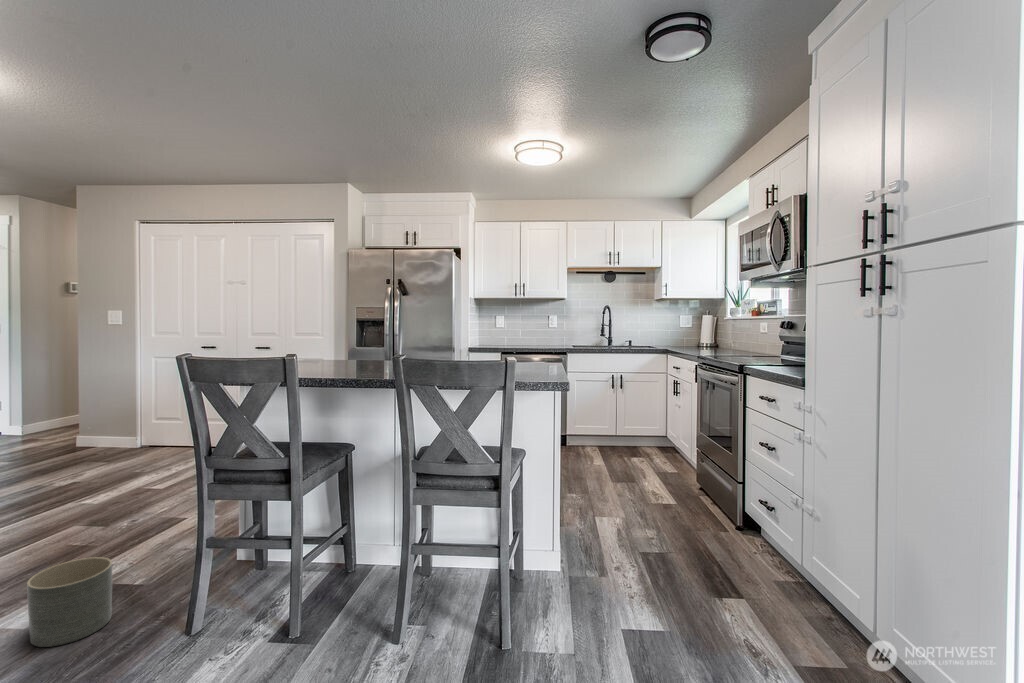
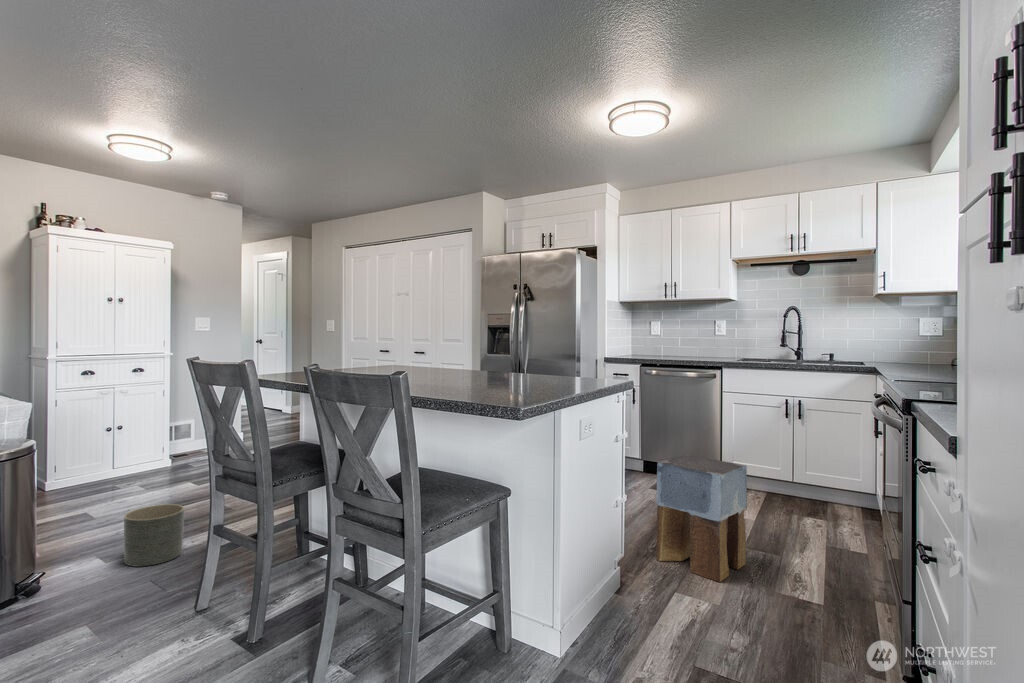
stool: none [579,426,634,515] -> present [656,455,747,582]

